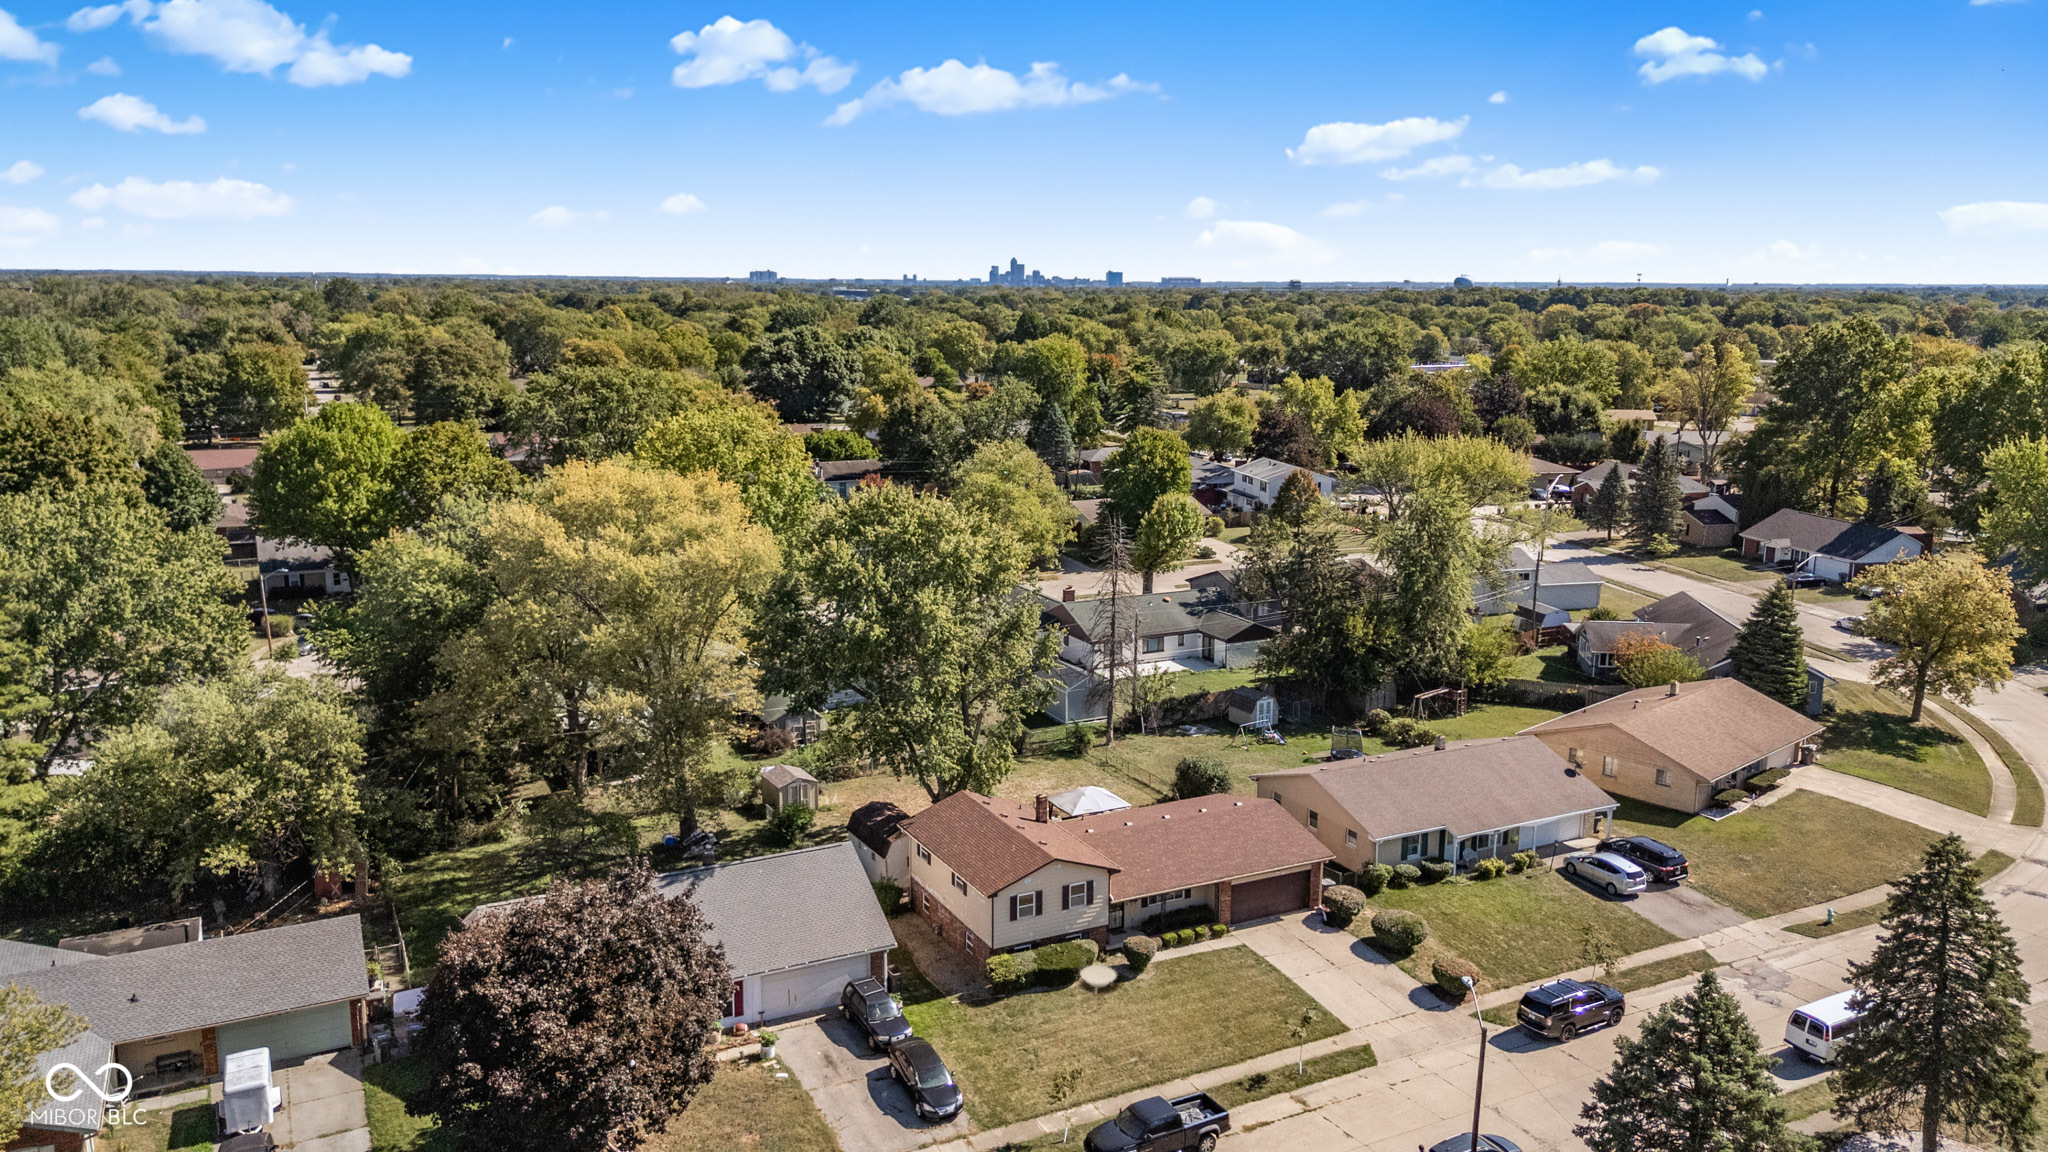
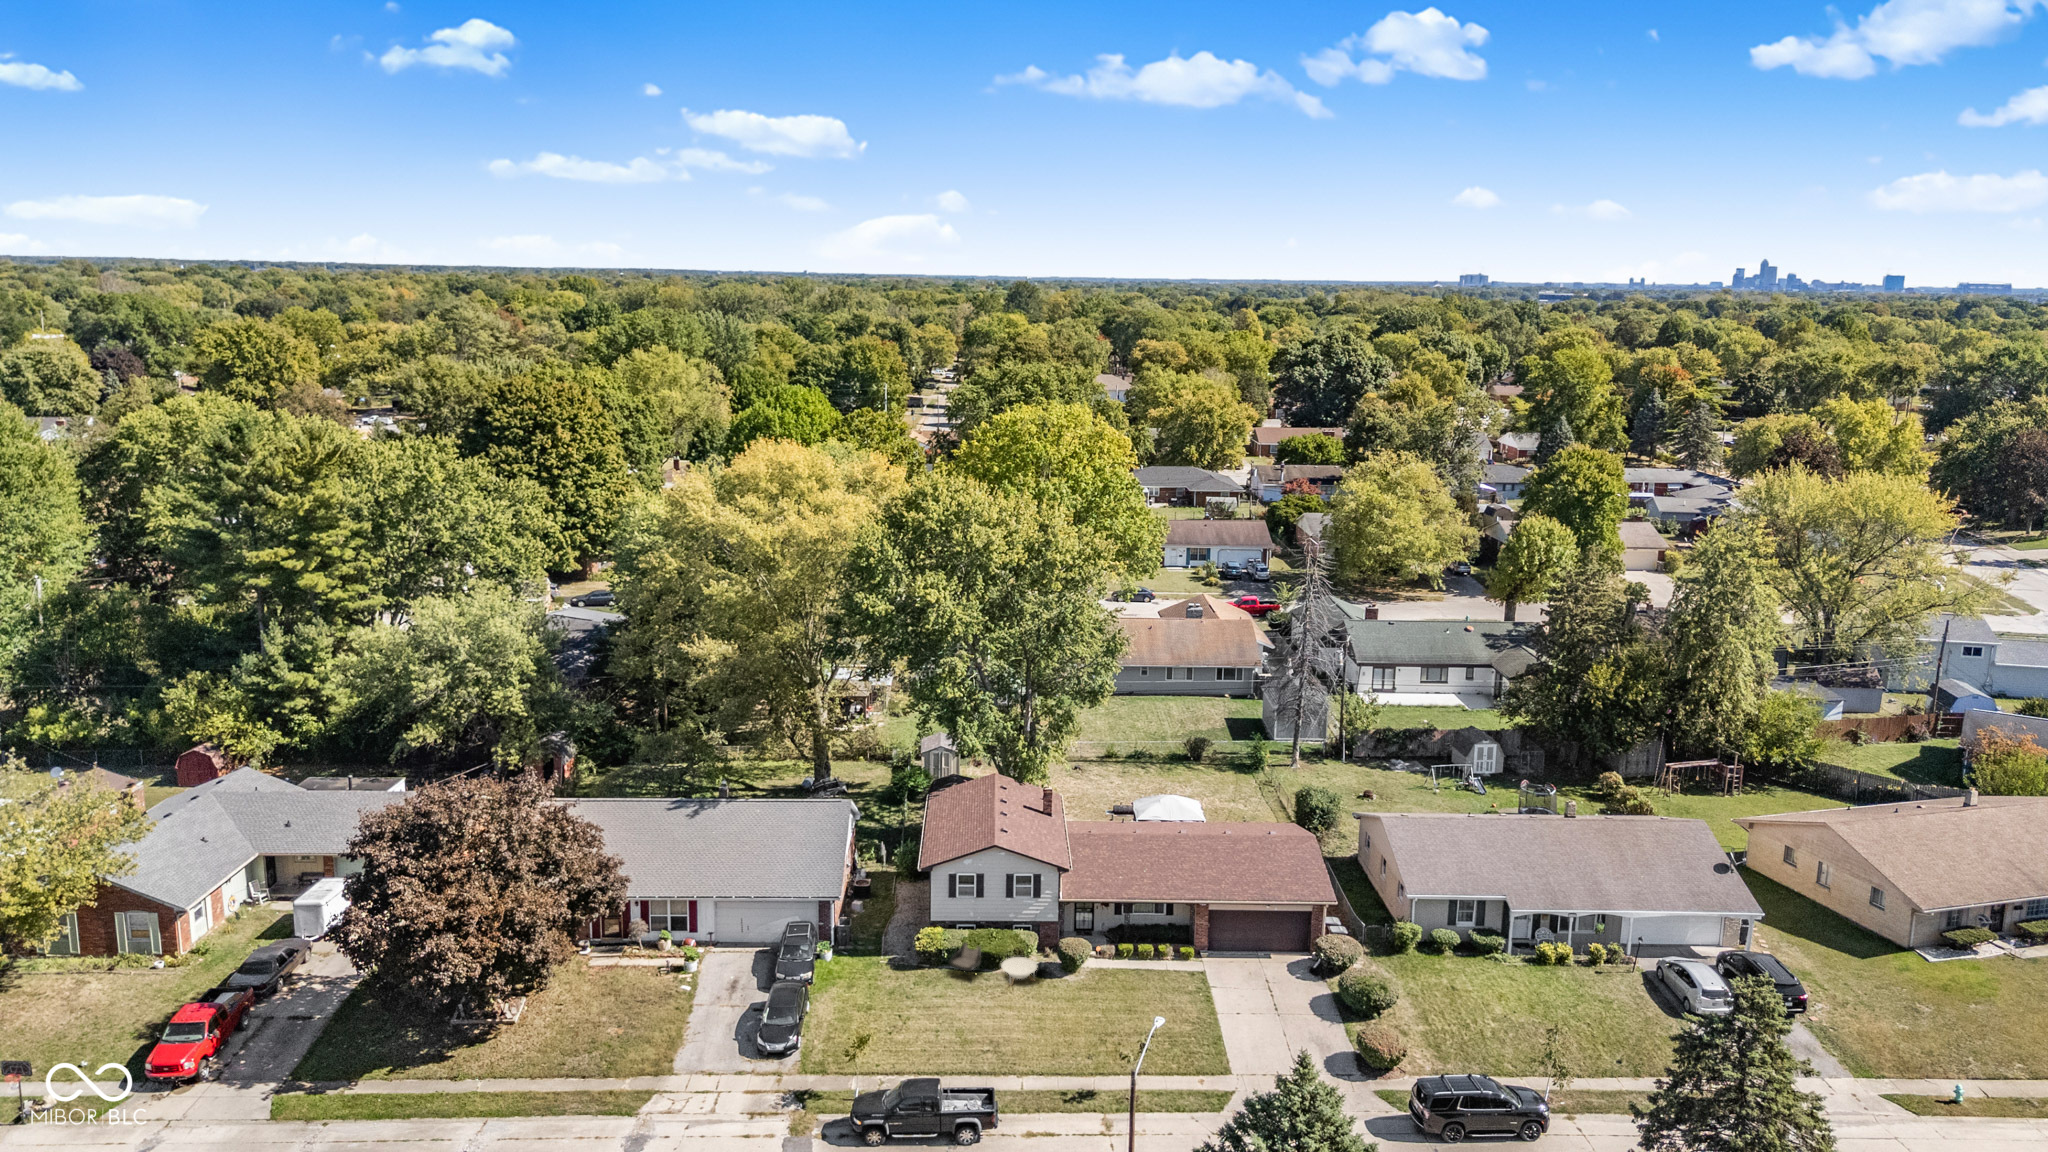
lounge chair: none [1034,960,1063,1002] -> present [949,943,981,977]

